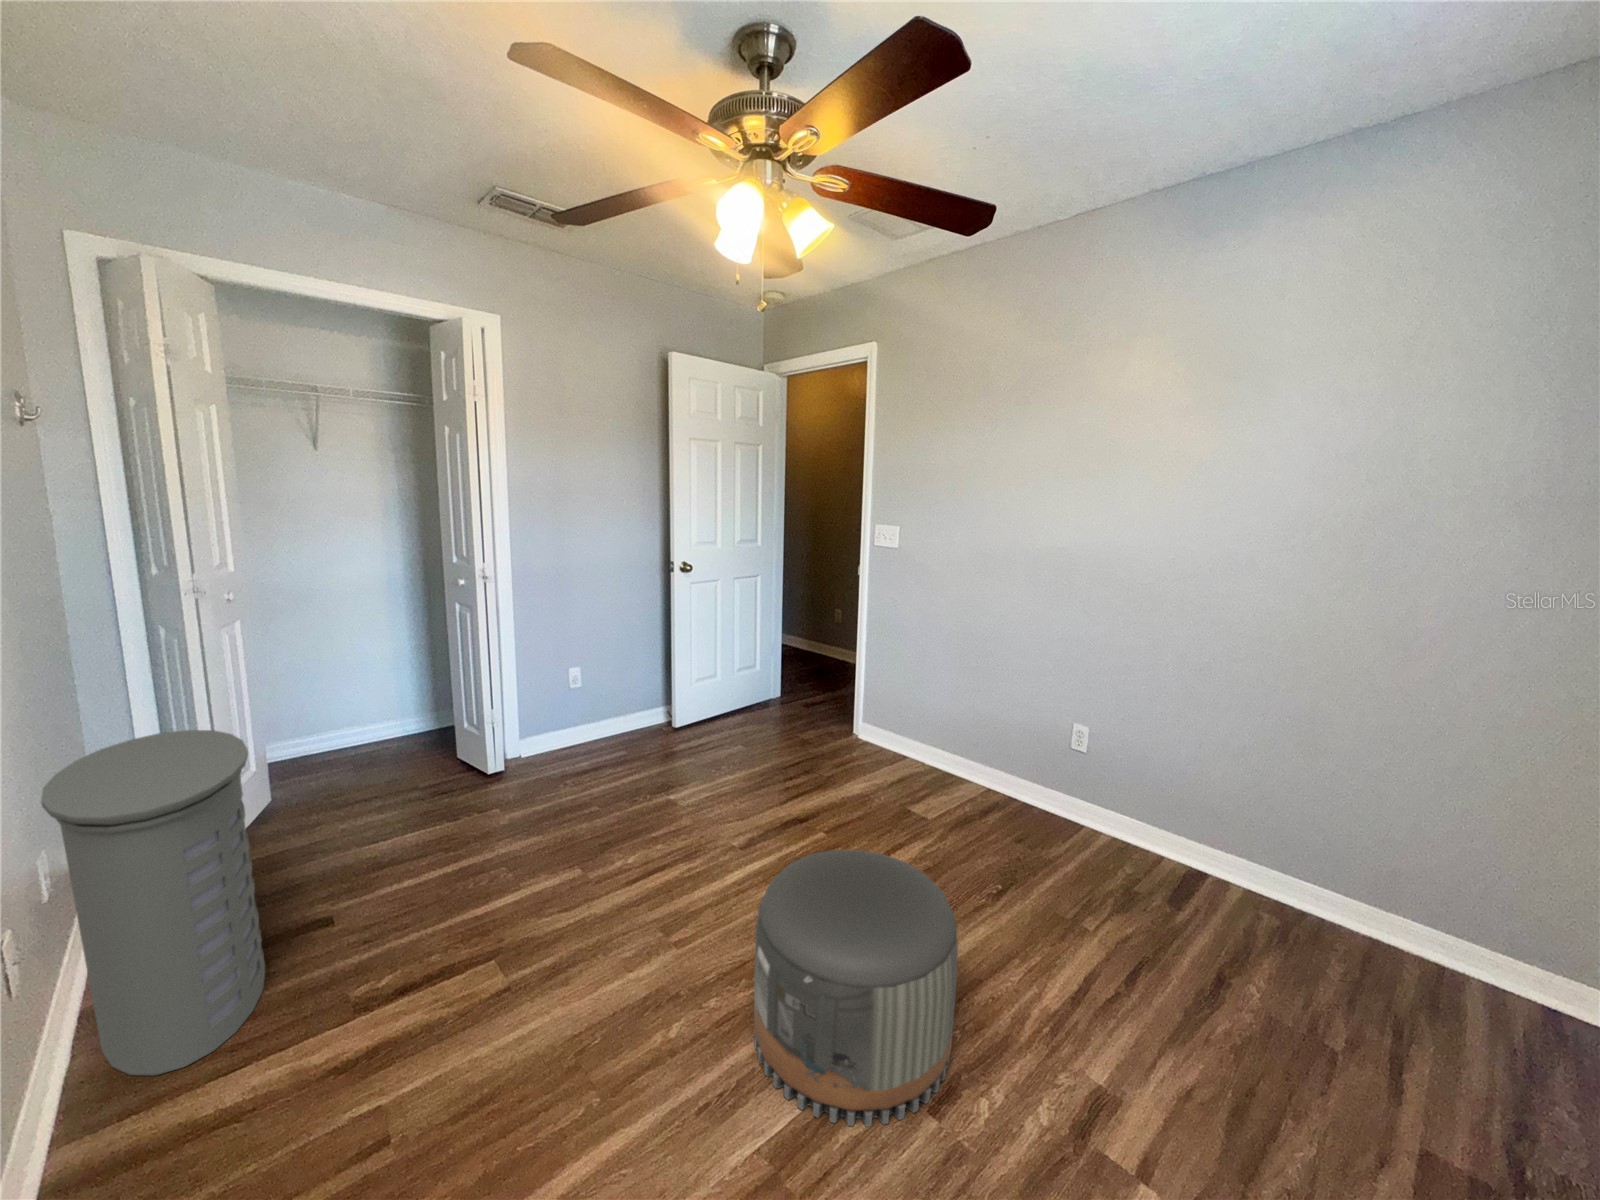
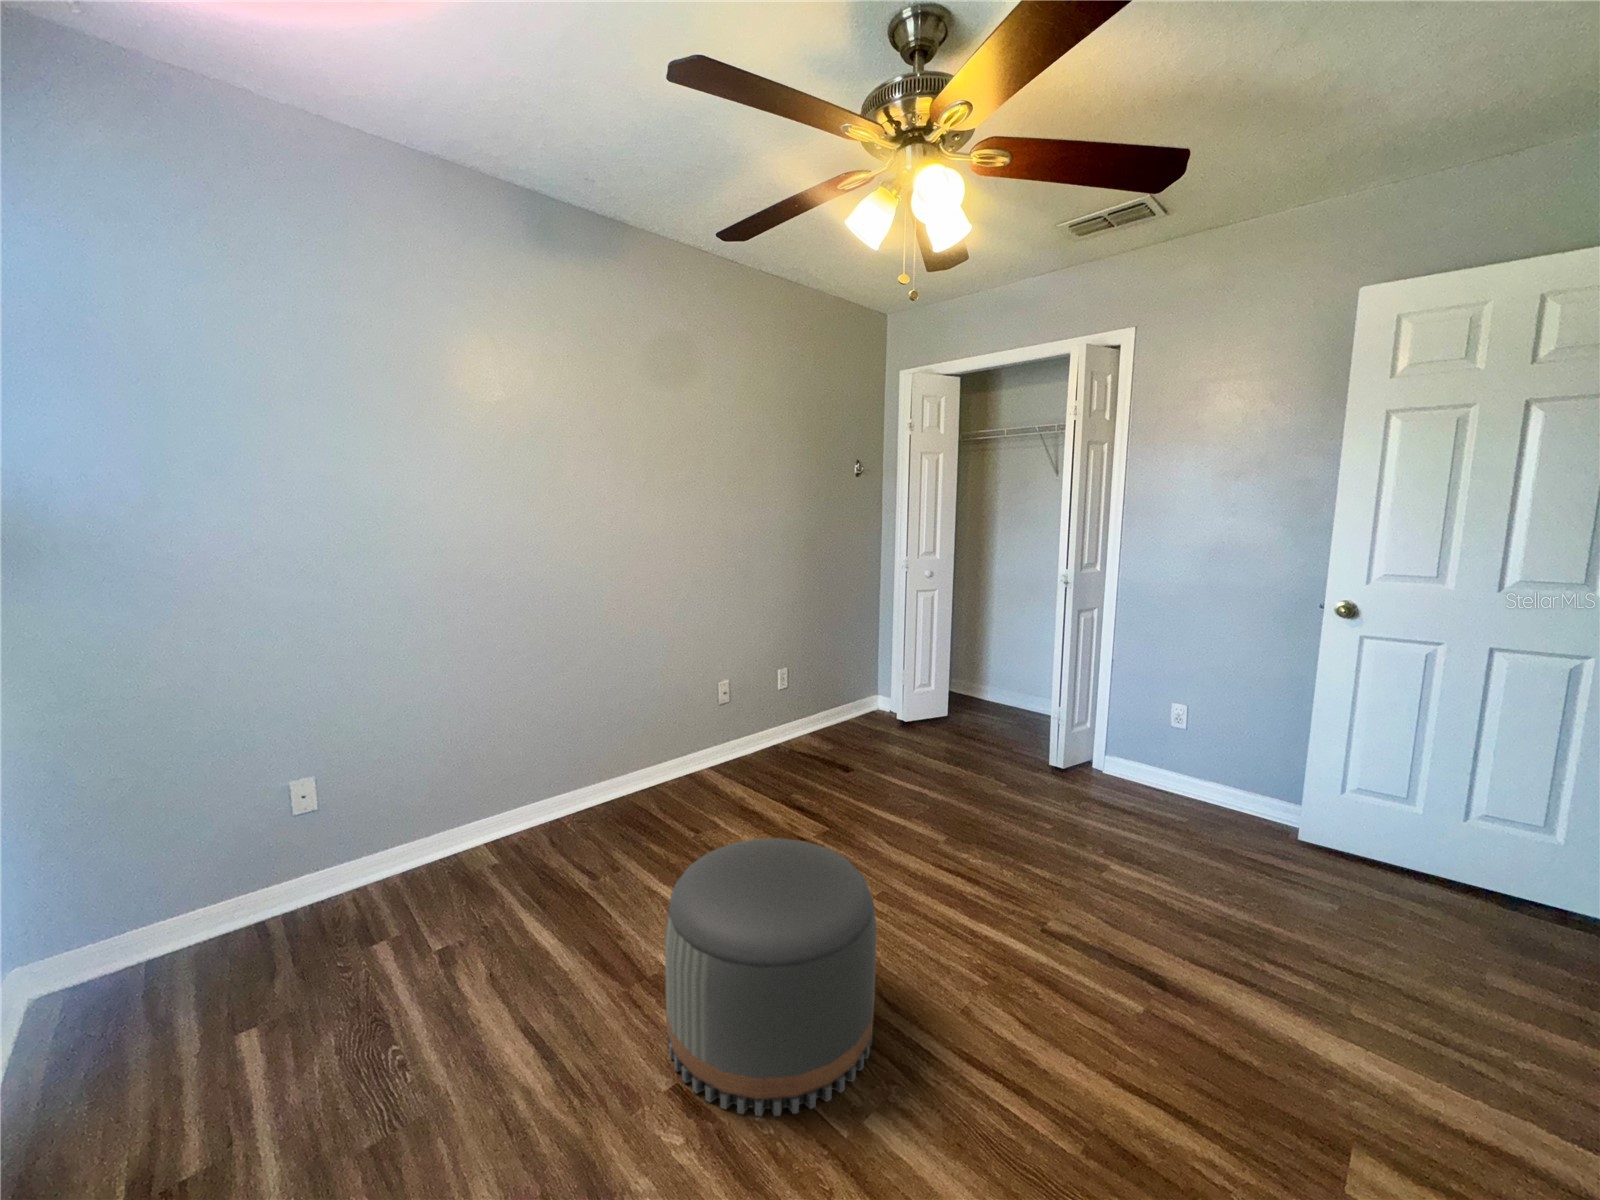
laundry hamper: present [41,730,265,1075] -> none [738,625,836,776]

